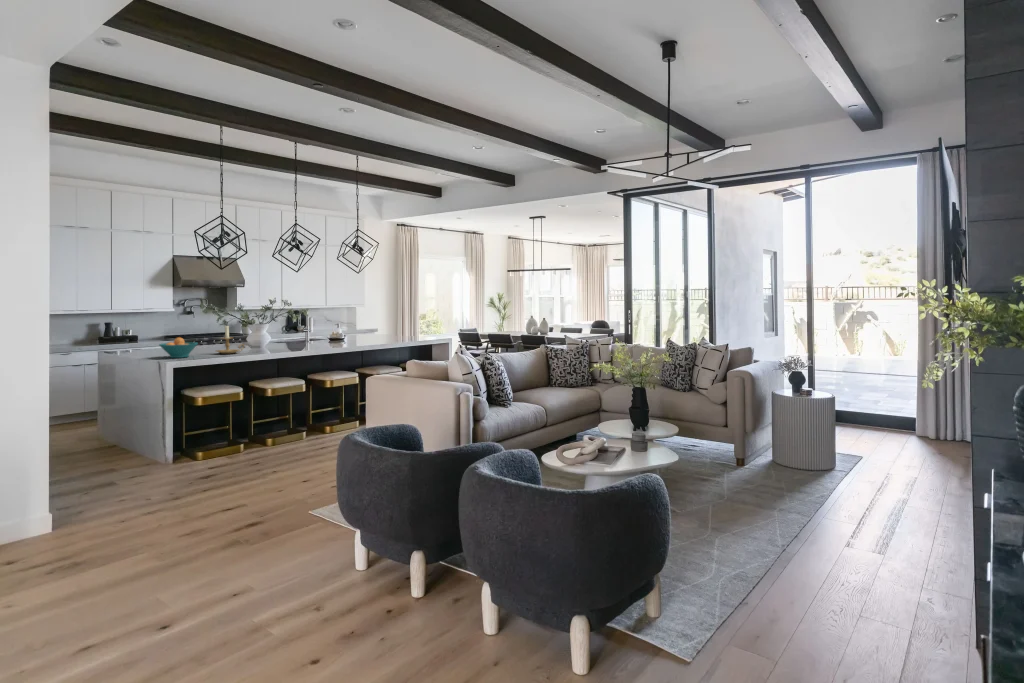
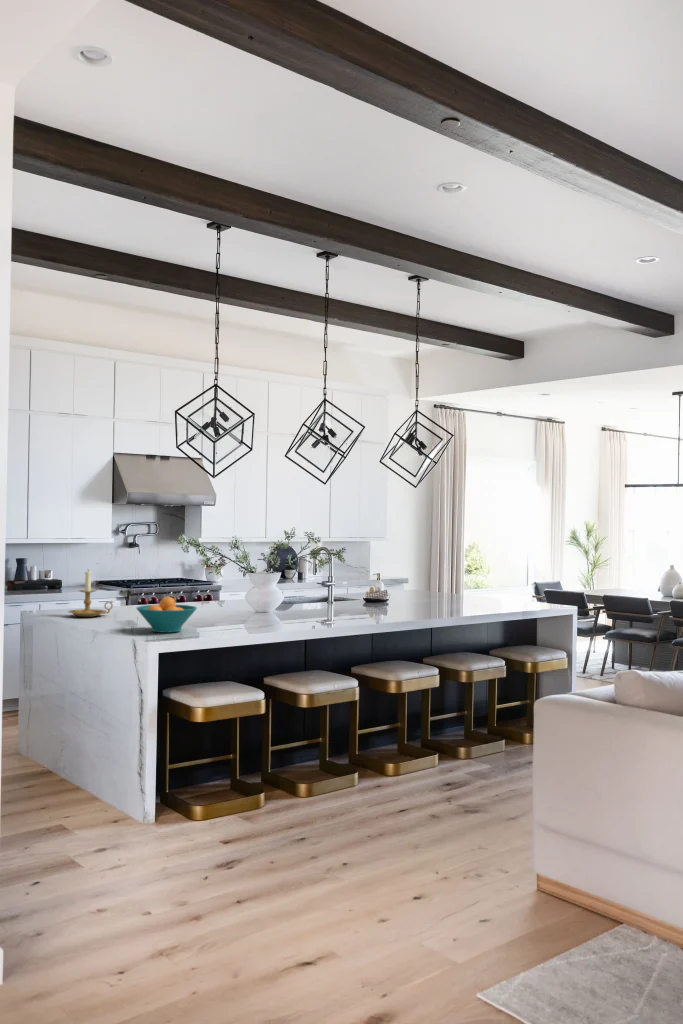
candle holder: present [217,326,244,354] -> present [68,571,113,617]

